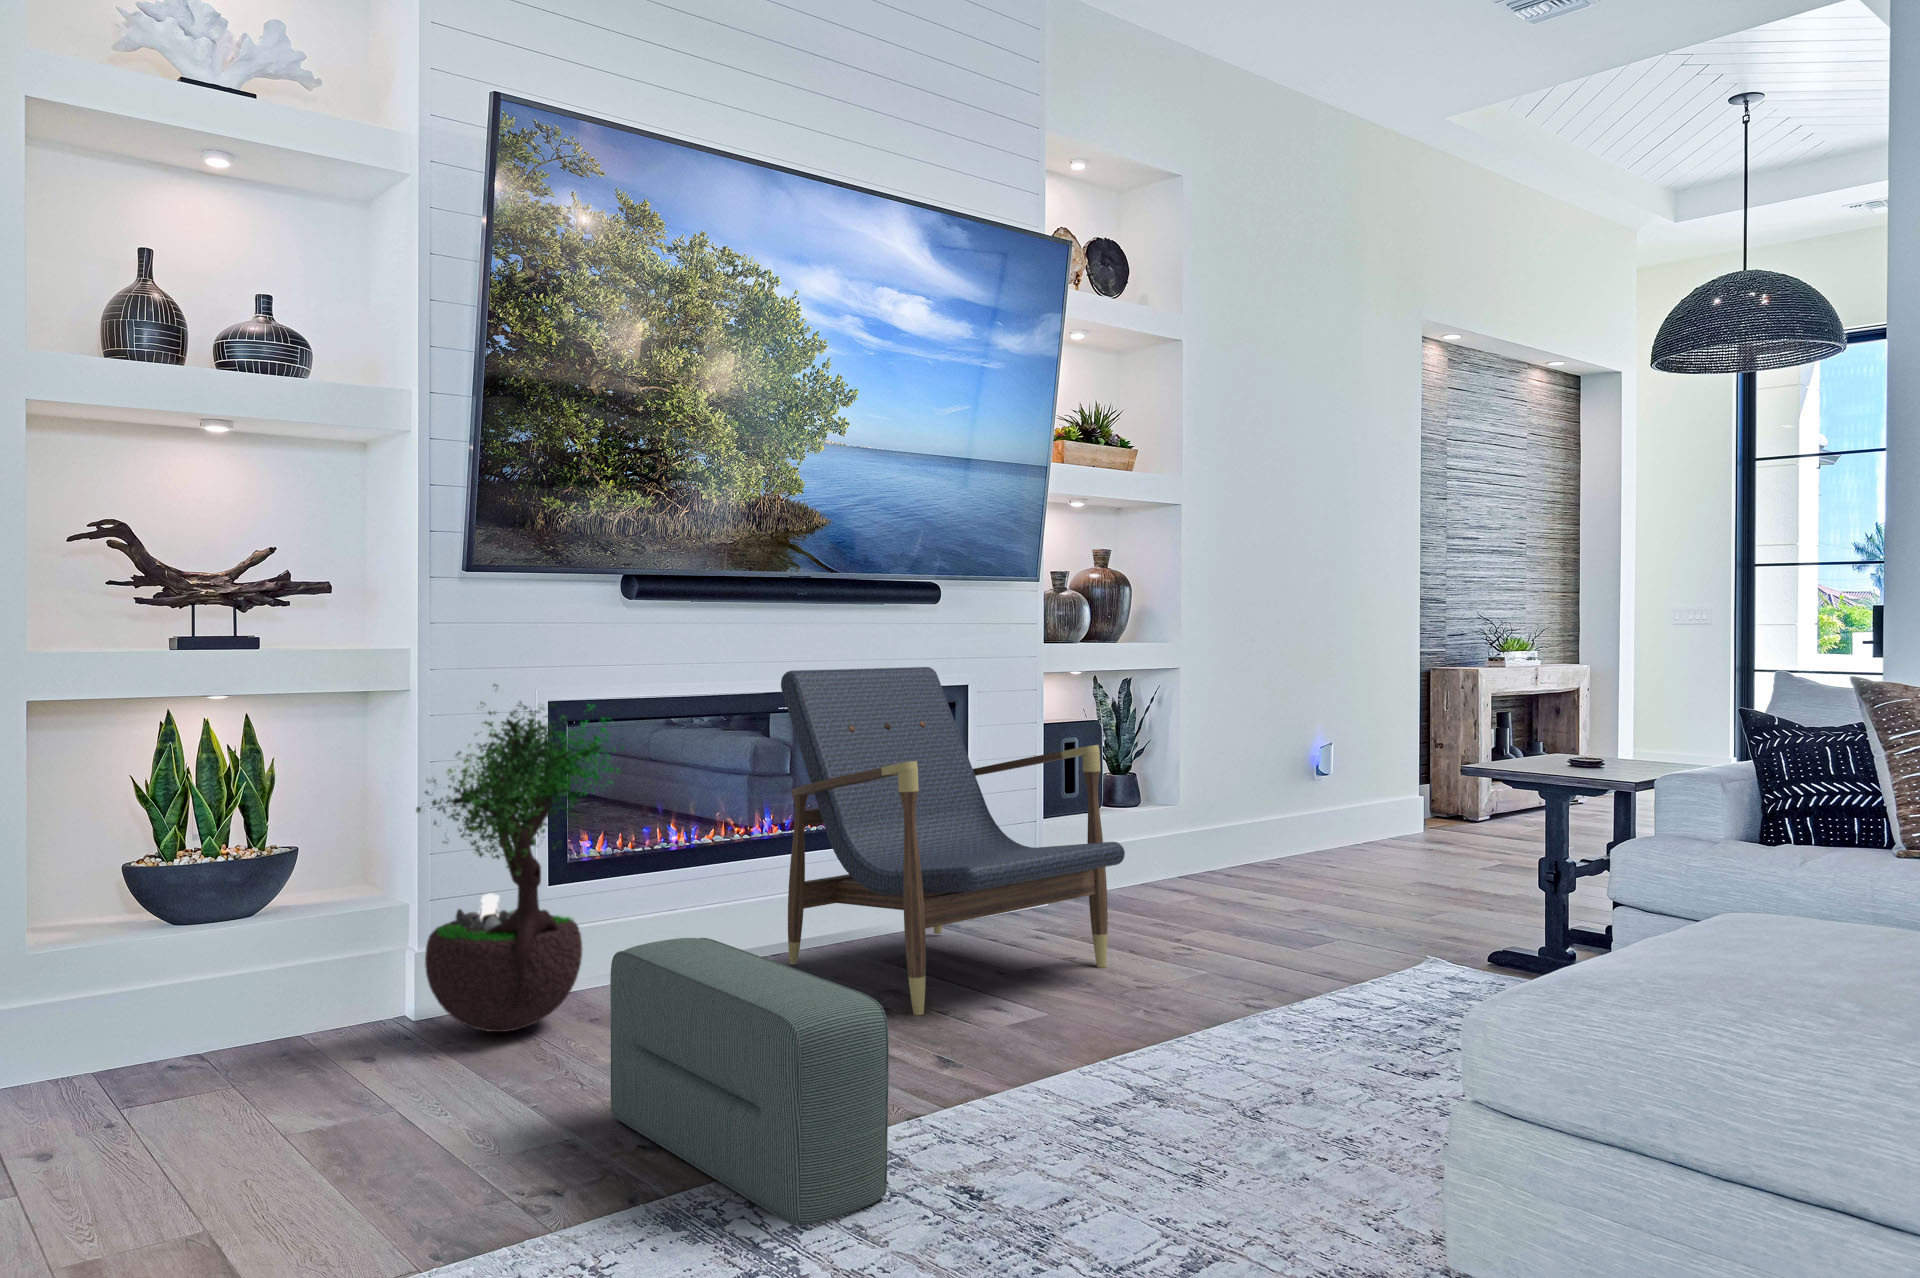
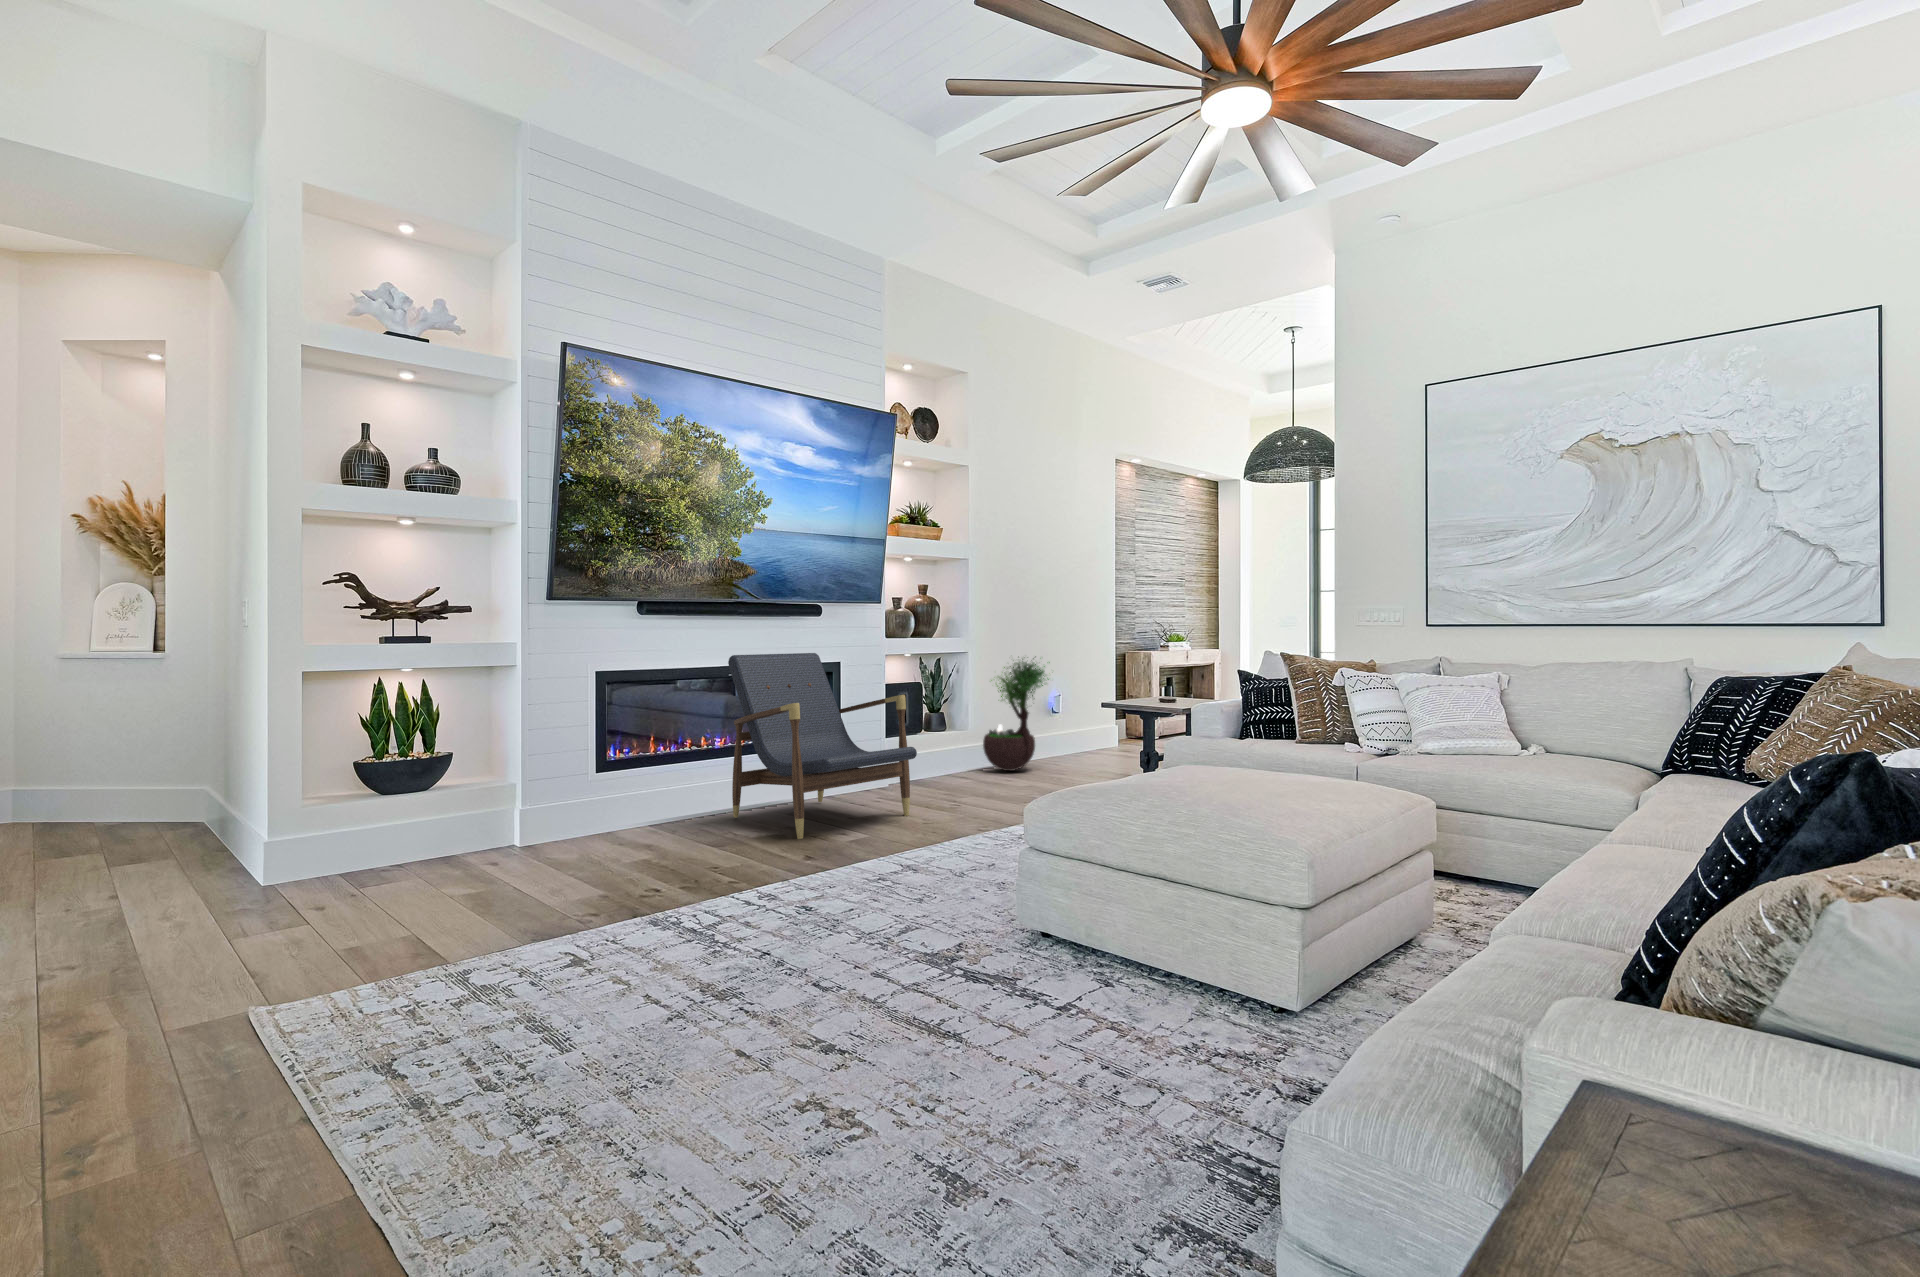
potted tree: present [416,684,623,1032] -> present [983,656,1050,771]
pouf: present [610,938,889,1226] -> none [628,792,766,921]

